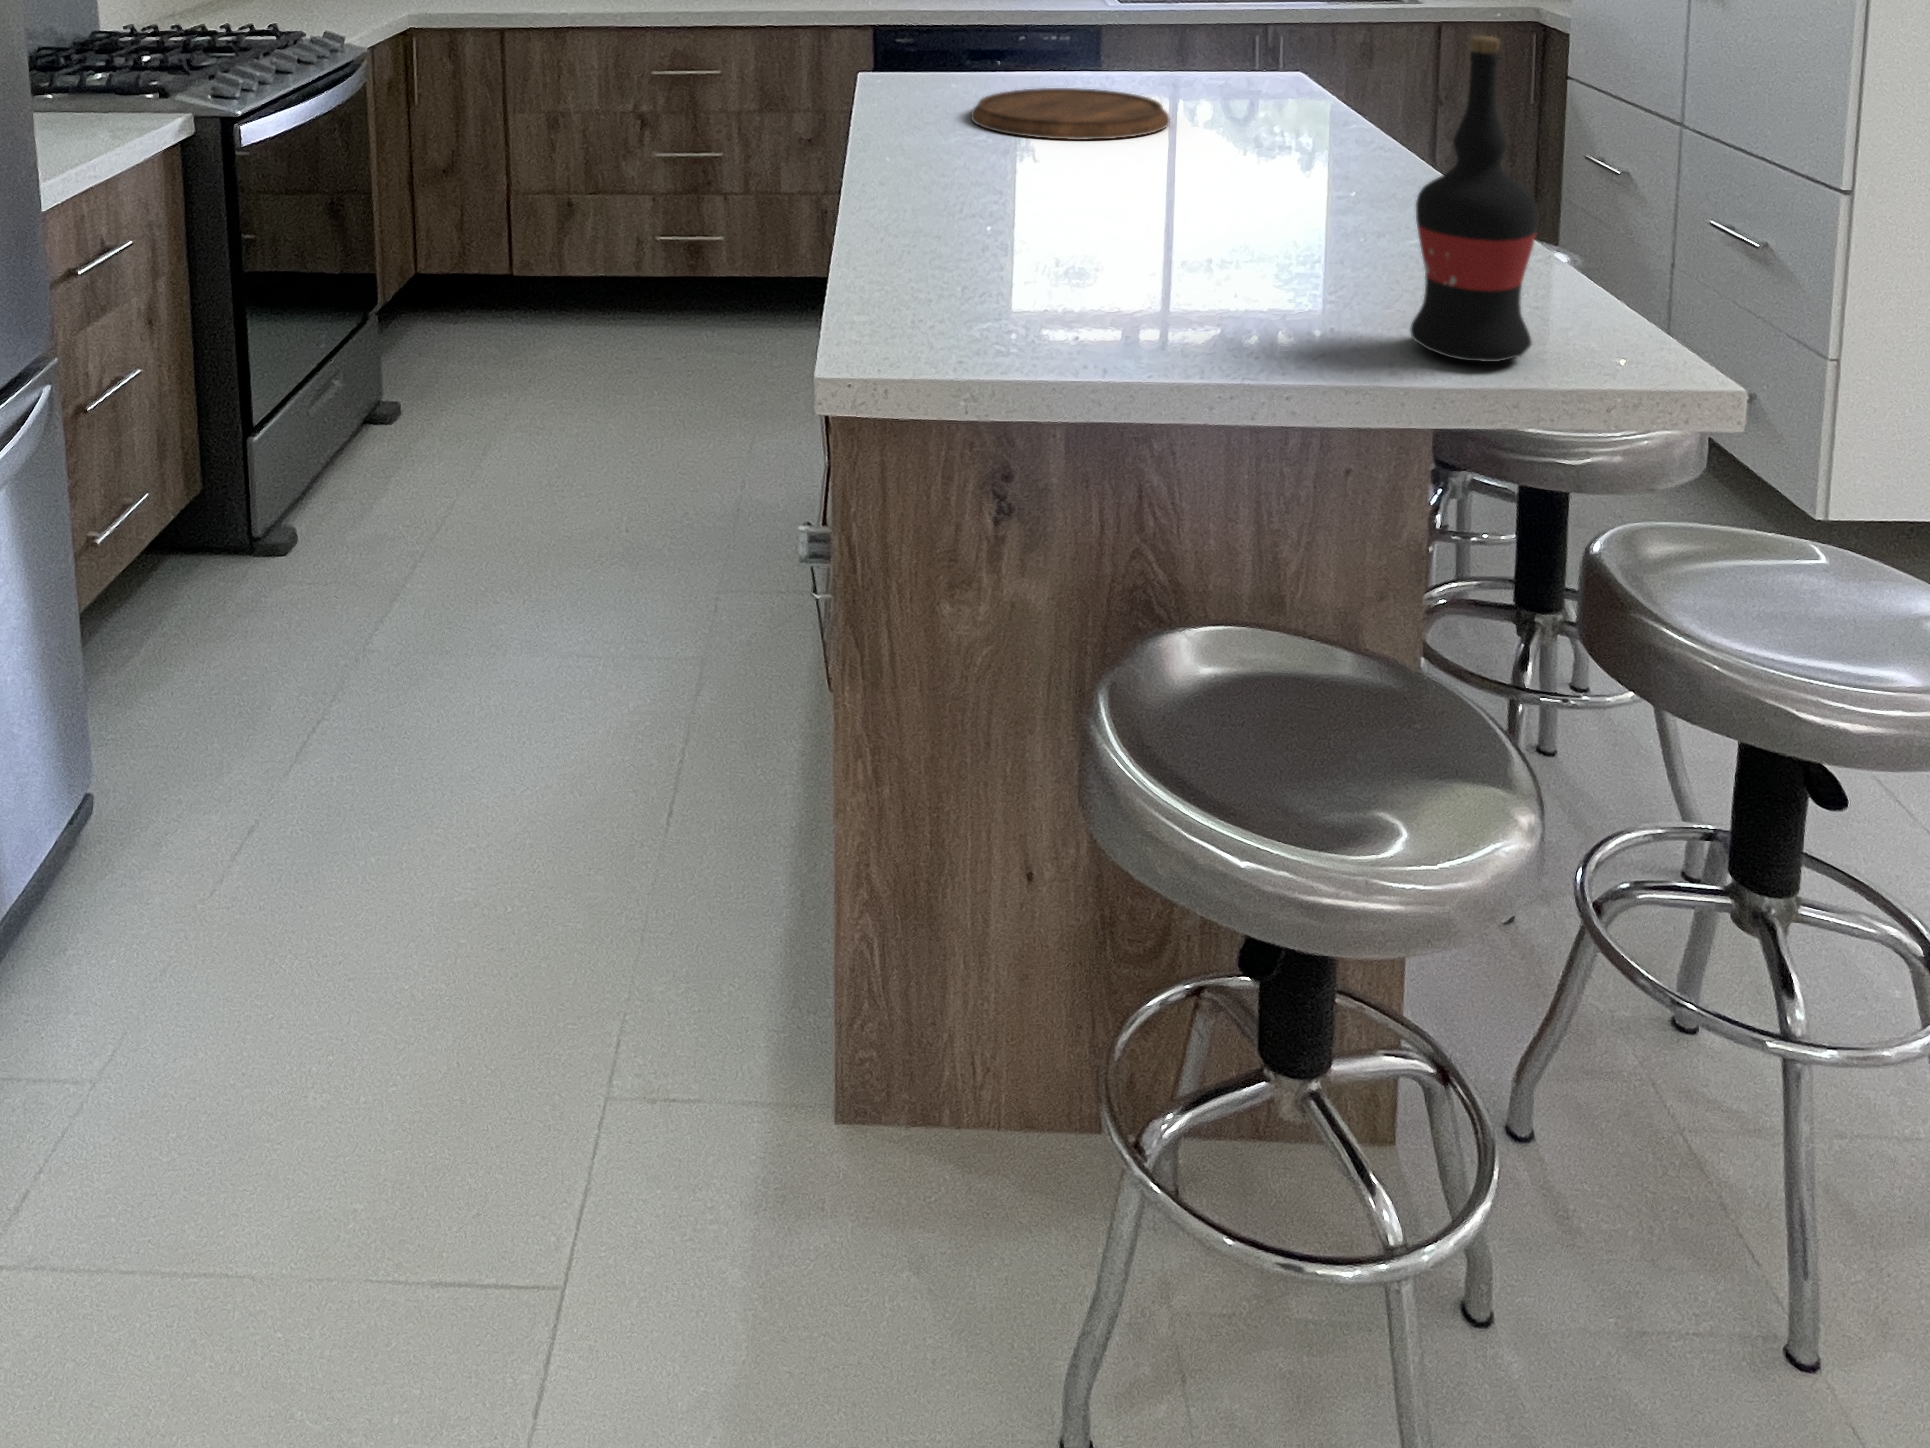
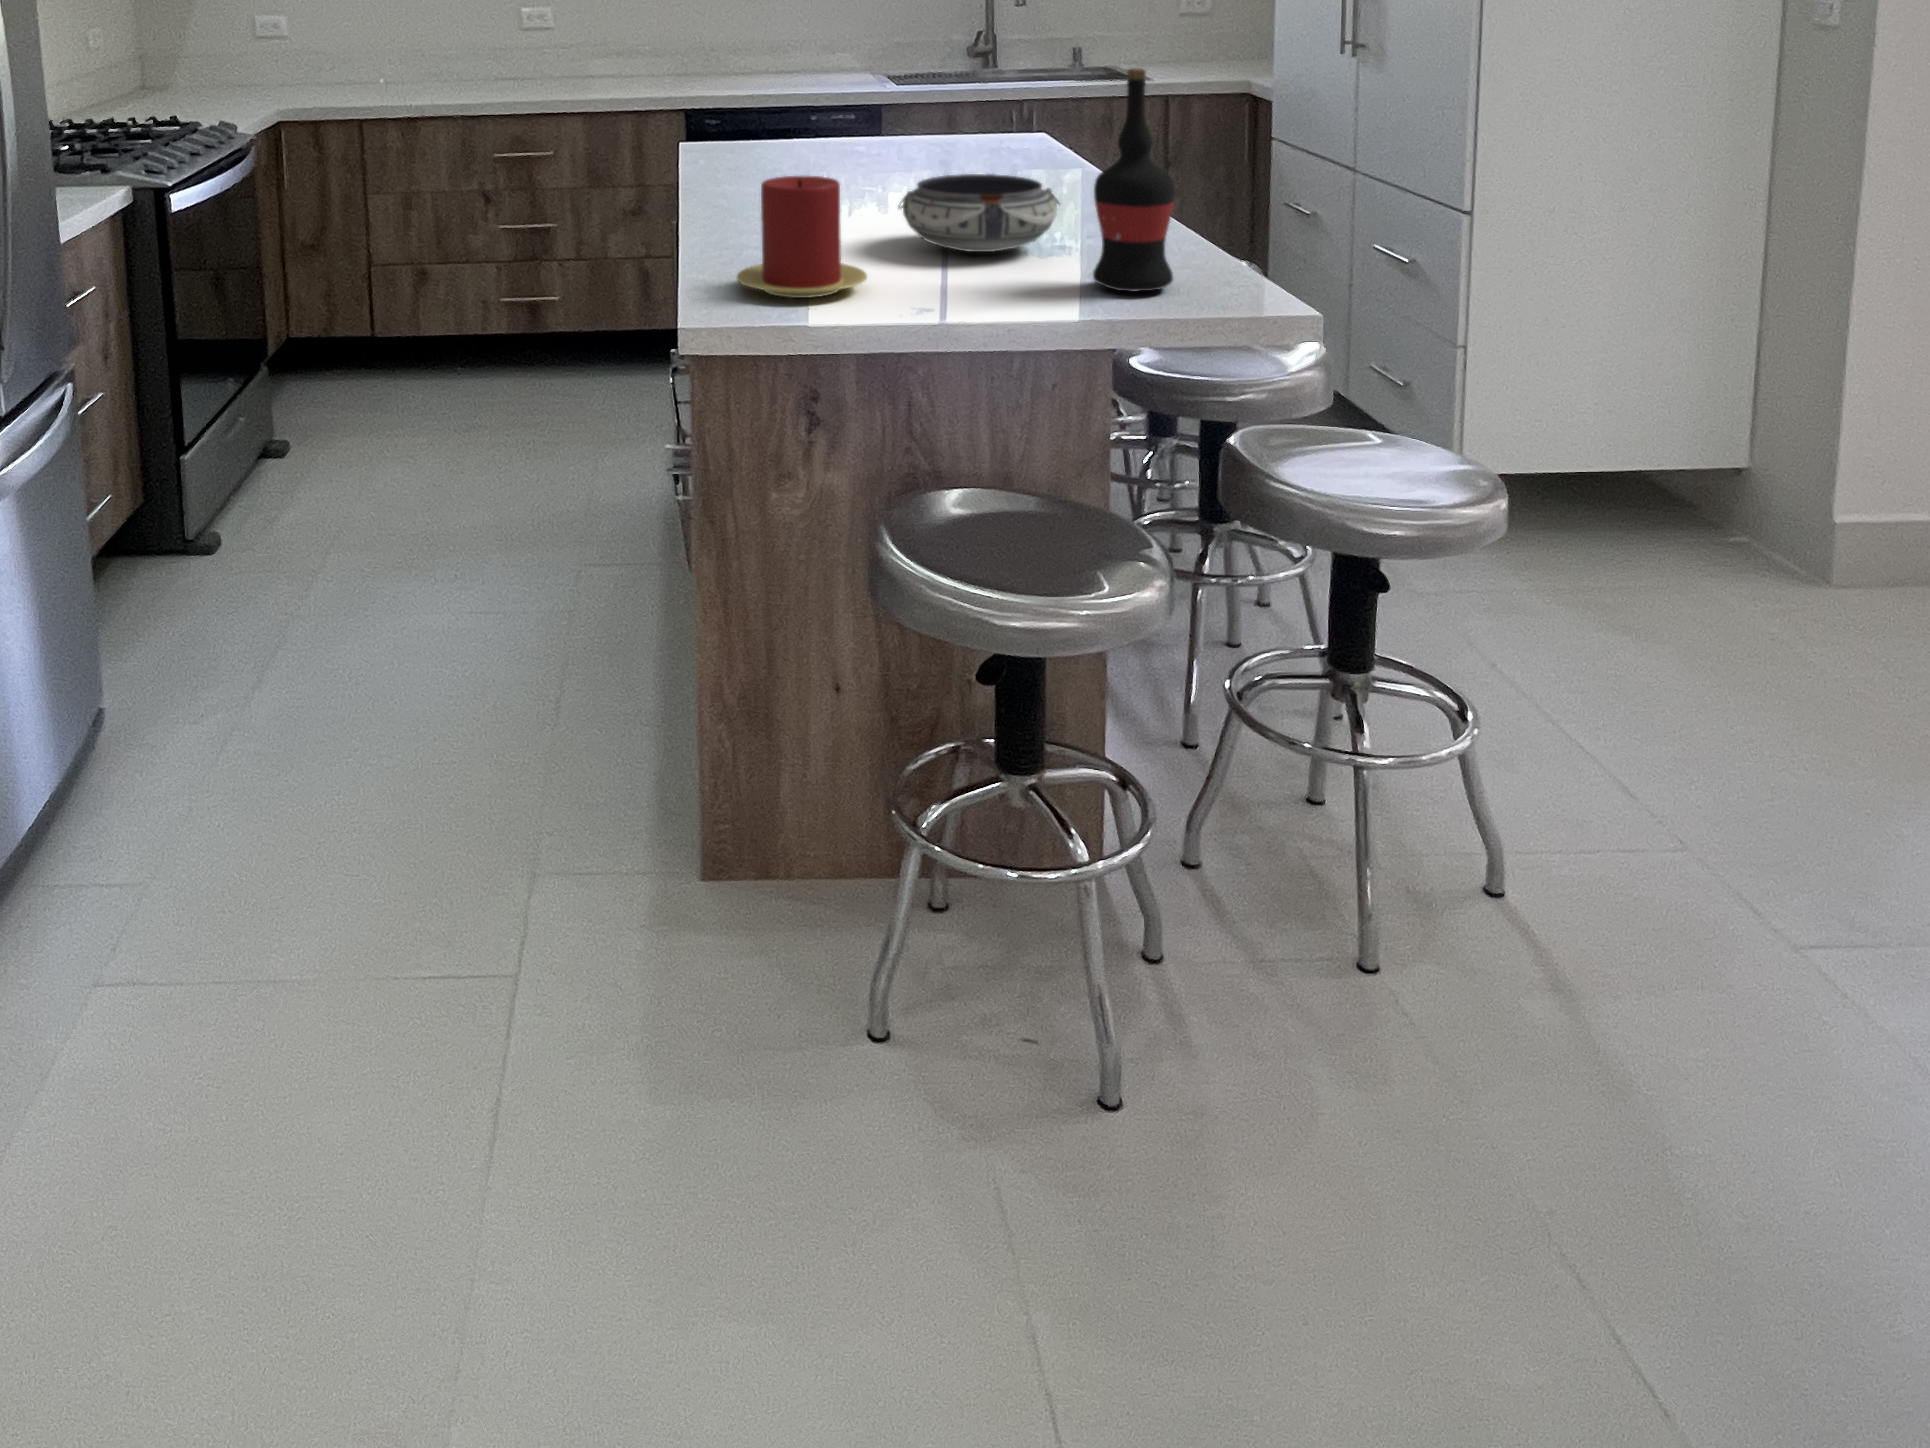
cutting board: present [971,88,1170,140] -> none [779,140,936,176]
bowl: none [1127,162,1354,277] -> present [898,174,1060,252]
candle: none [897,172,1083,352] -> present [737,176,867,298]

